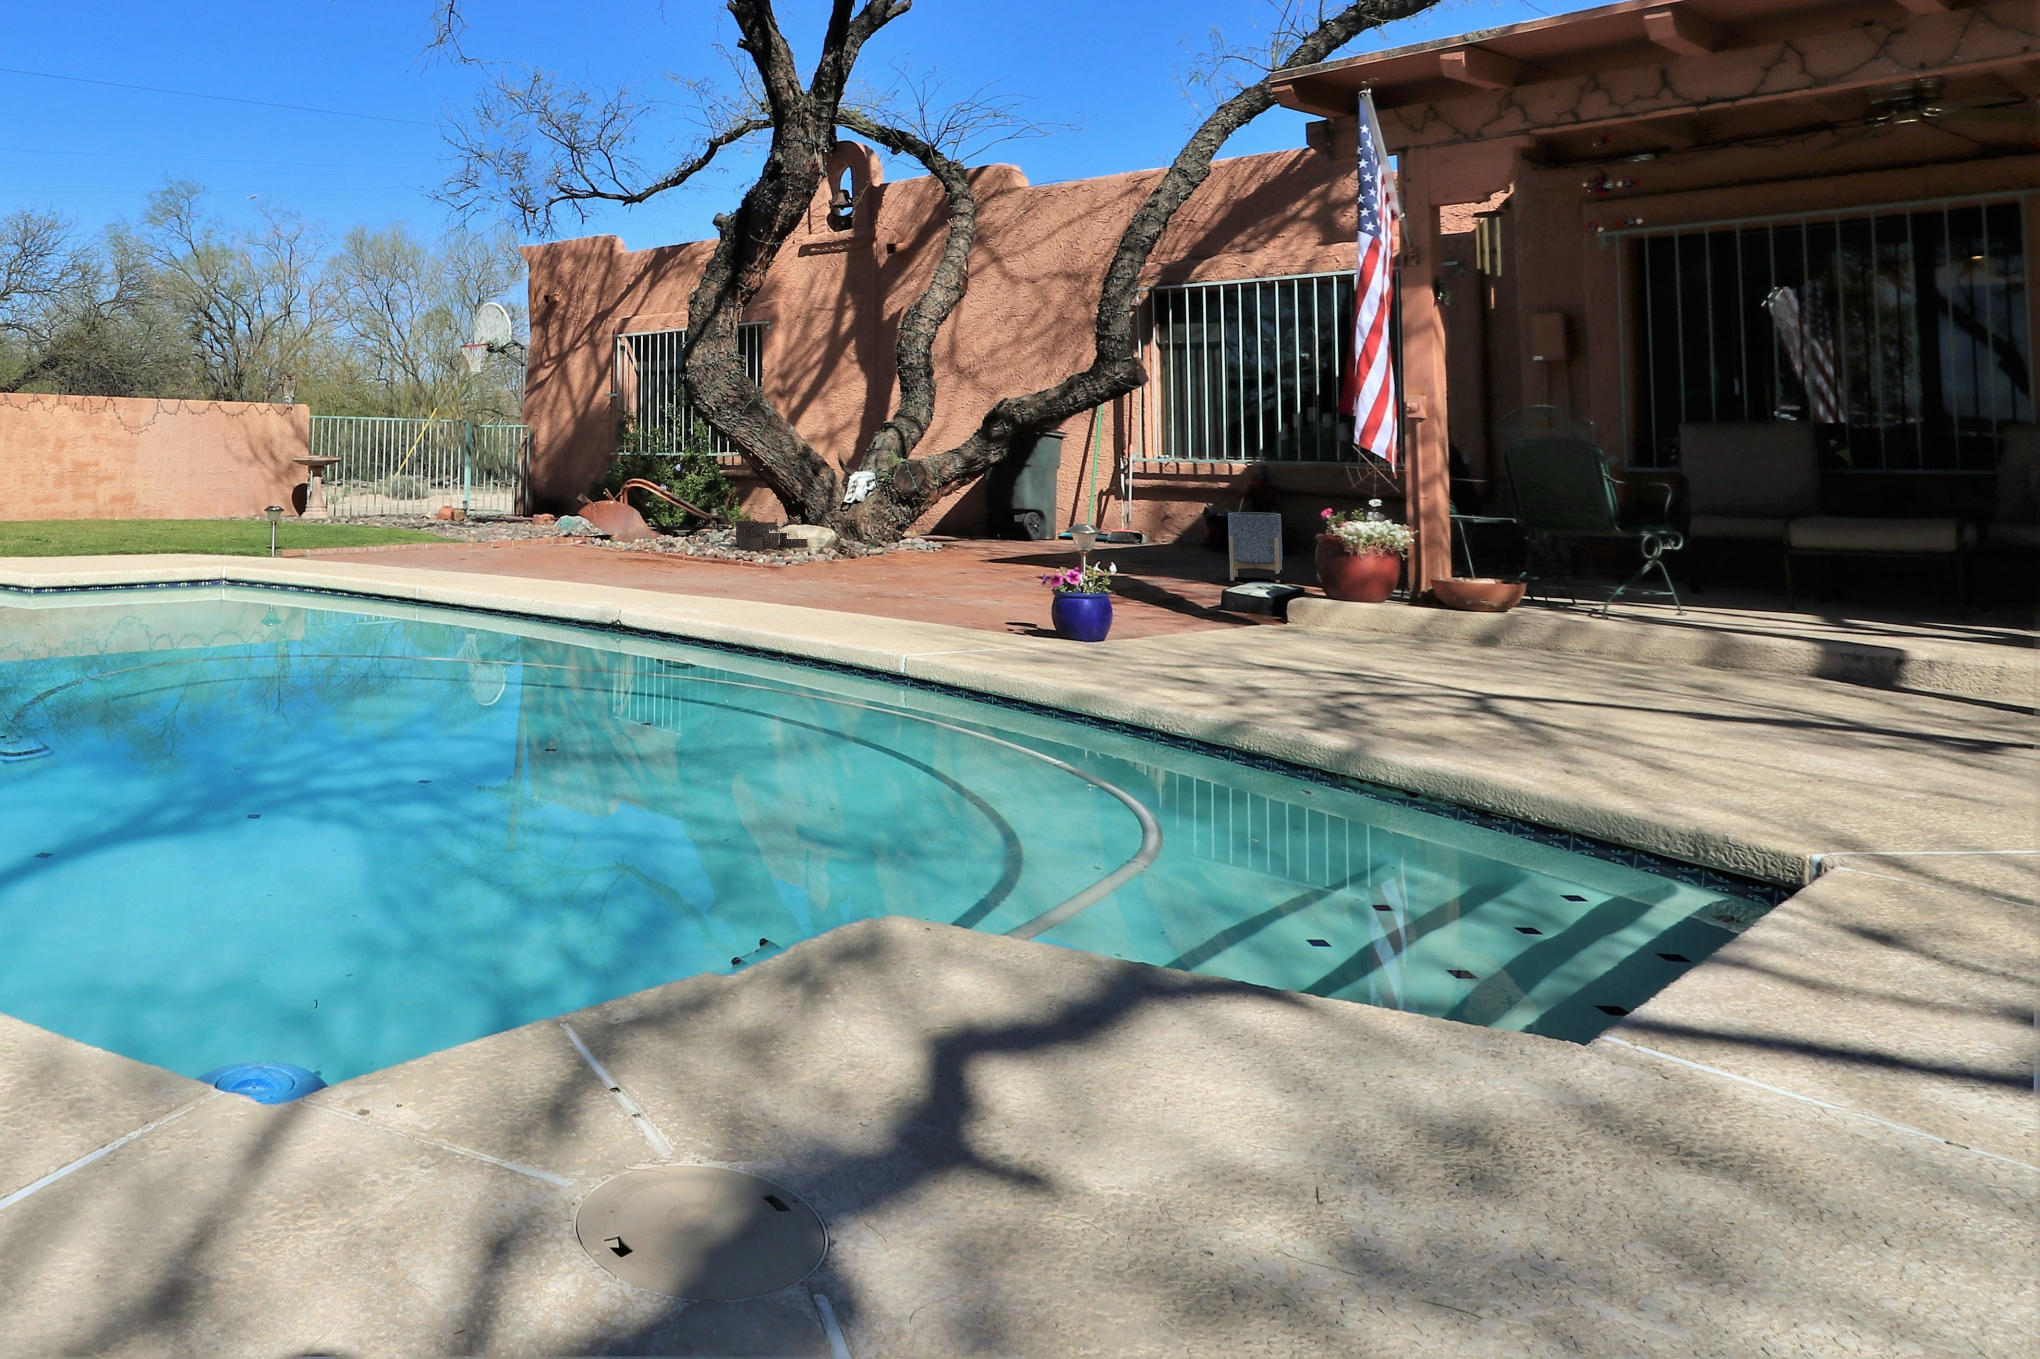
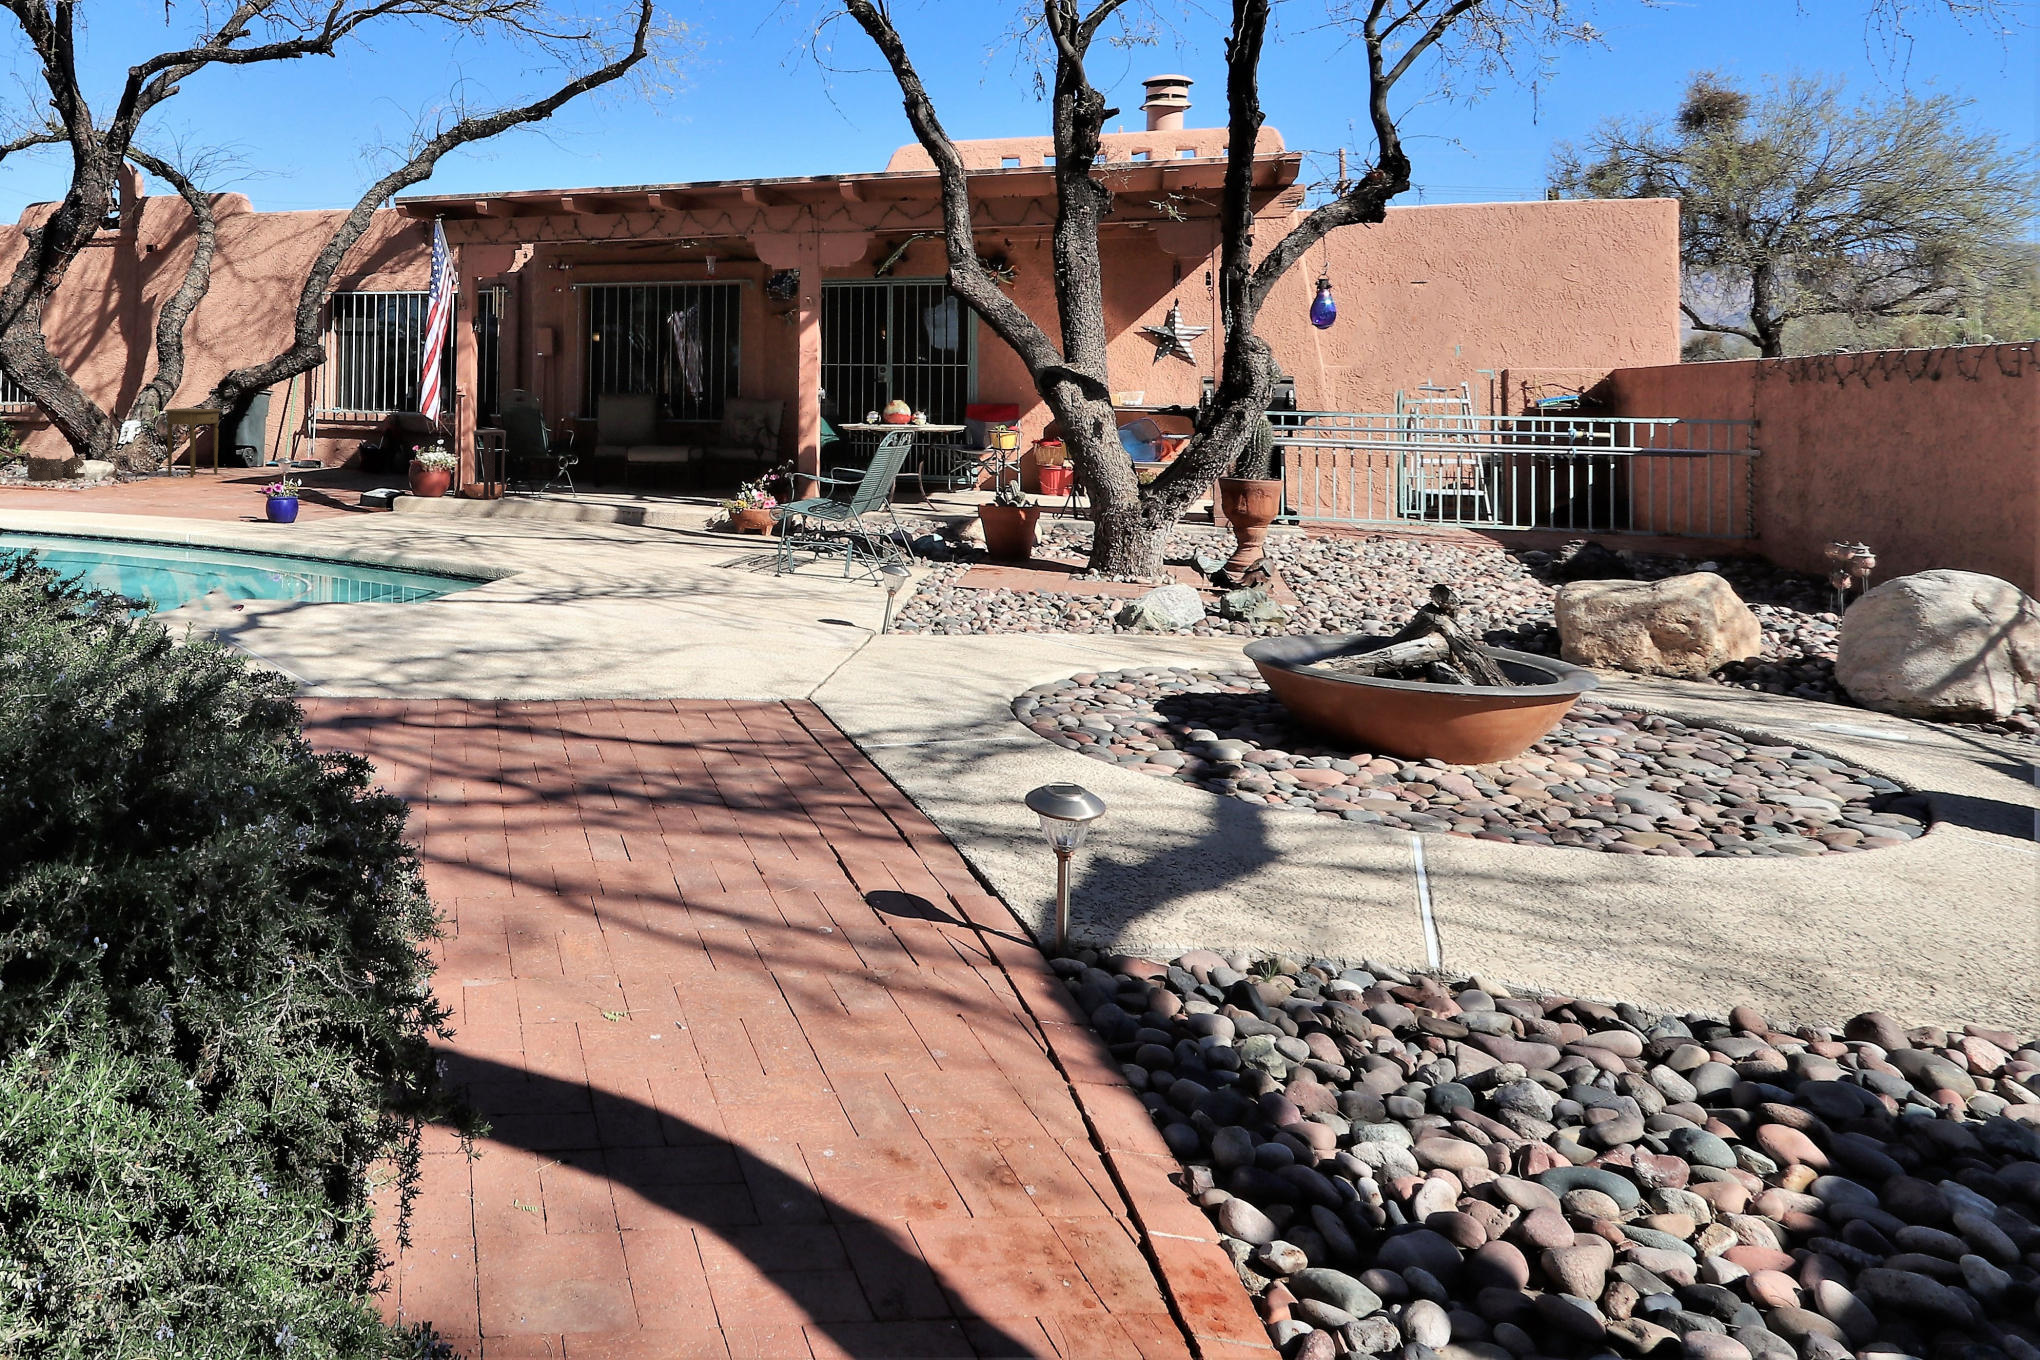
side table: none [911,457,989,553] -> present [165,408,221,478]
stool: none [1437,484,1510,608] -> present [473,430,506,499]
planter: present [1228,512,1282,583] -> none [368,447,398,490]

